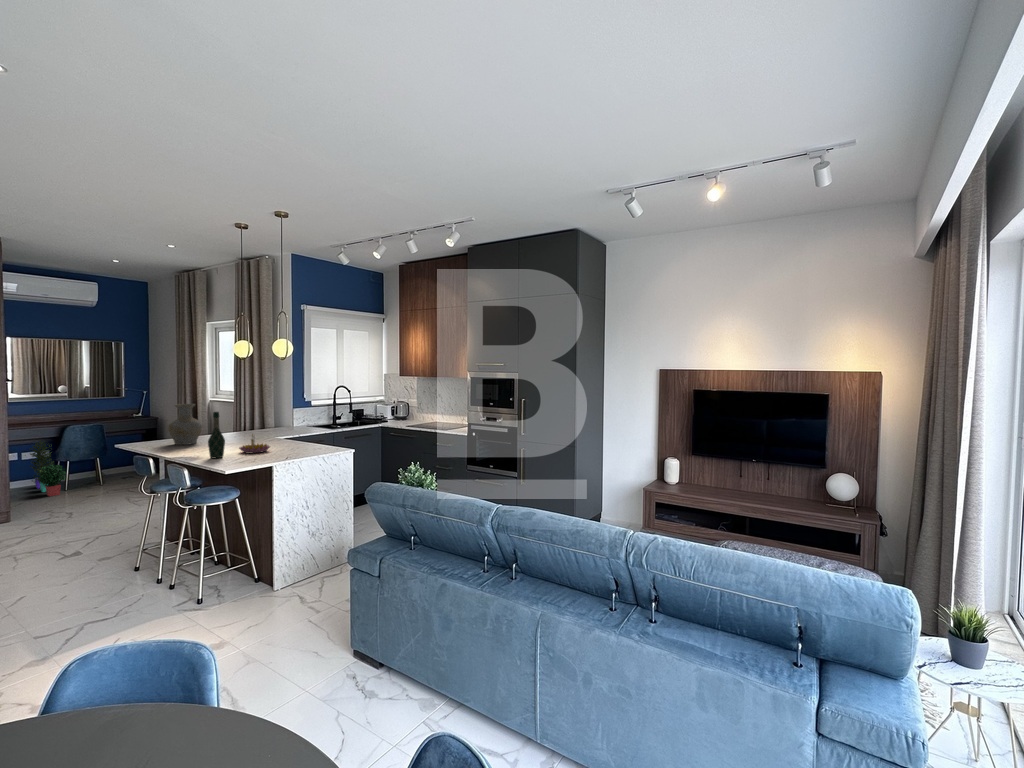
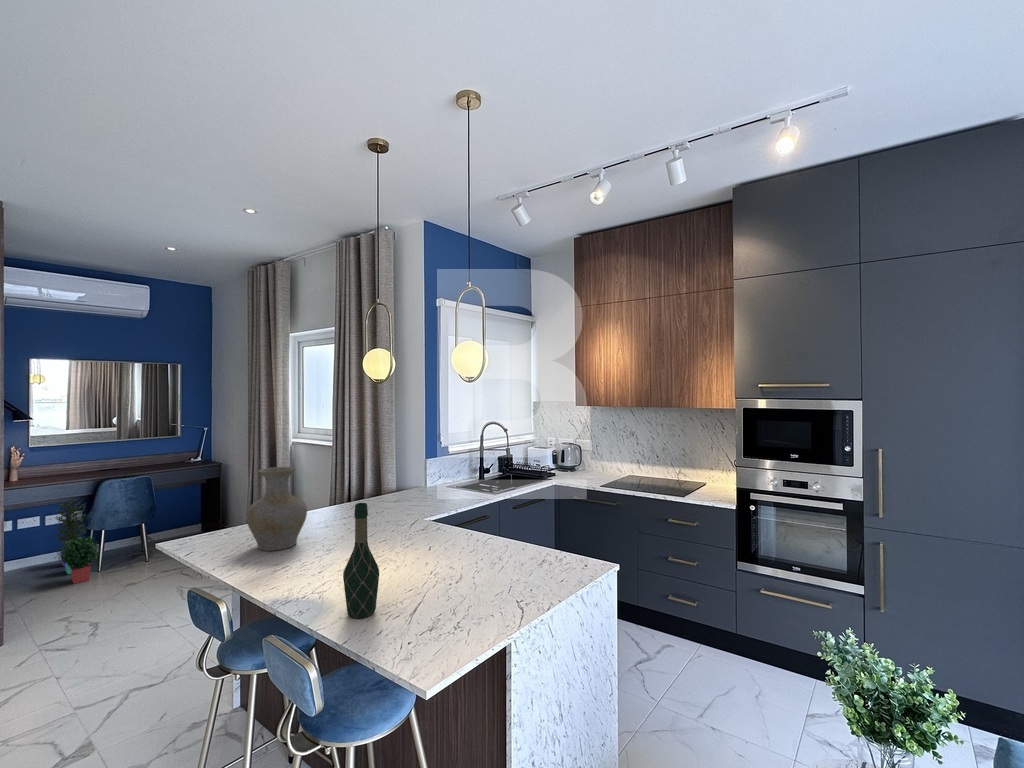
candle holder: present [239,434,270,453] -> none [396,540,458,589]

